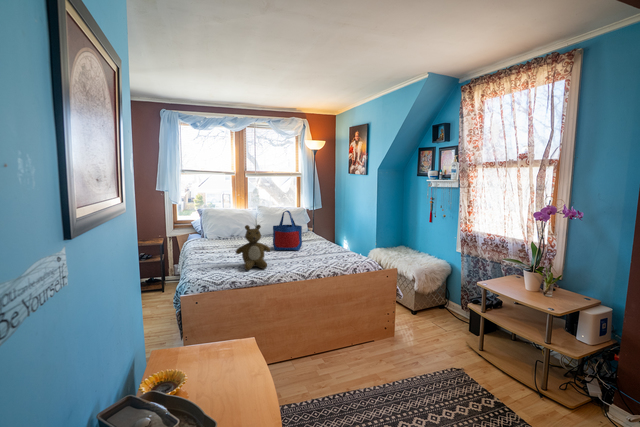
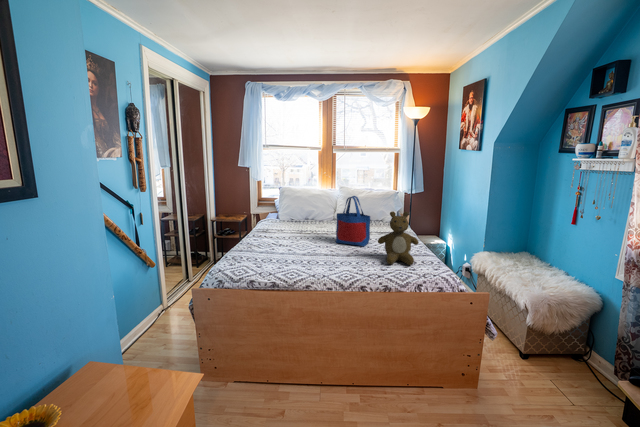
teddy bear: present [236,225,270,270] -> present [378,211,419,265]

